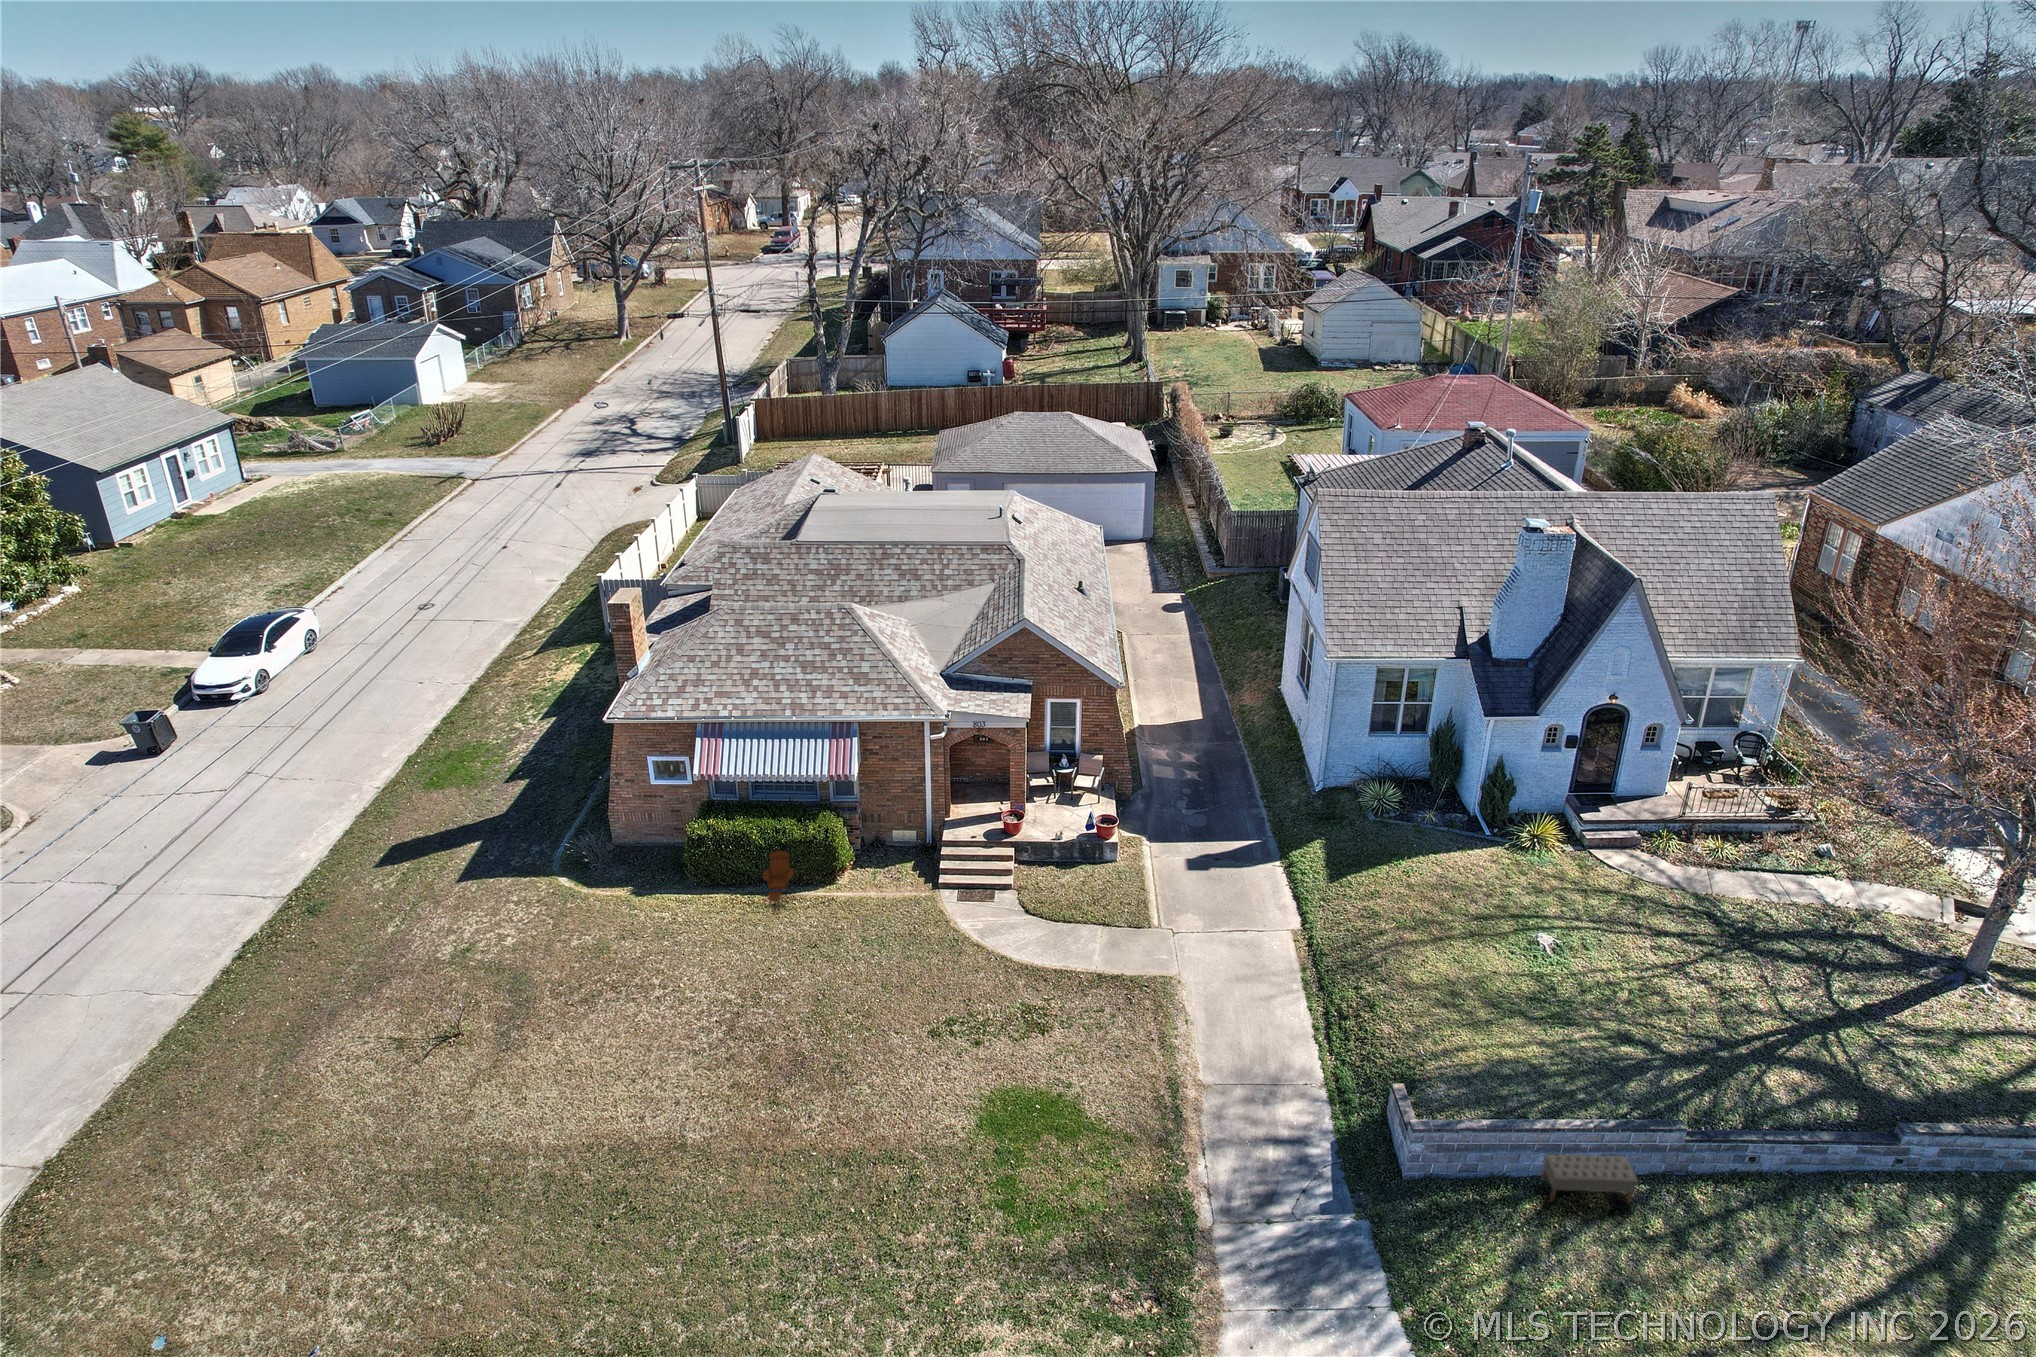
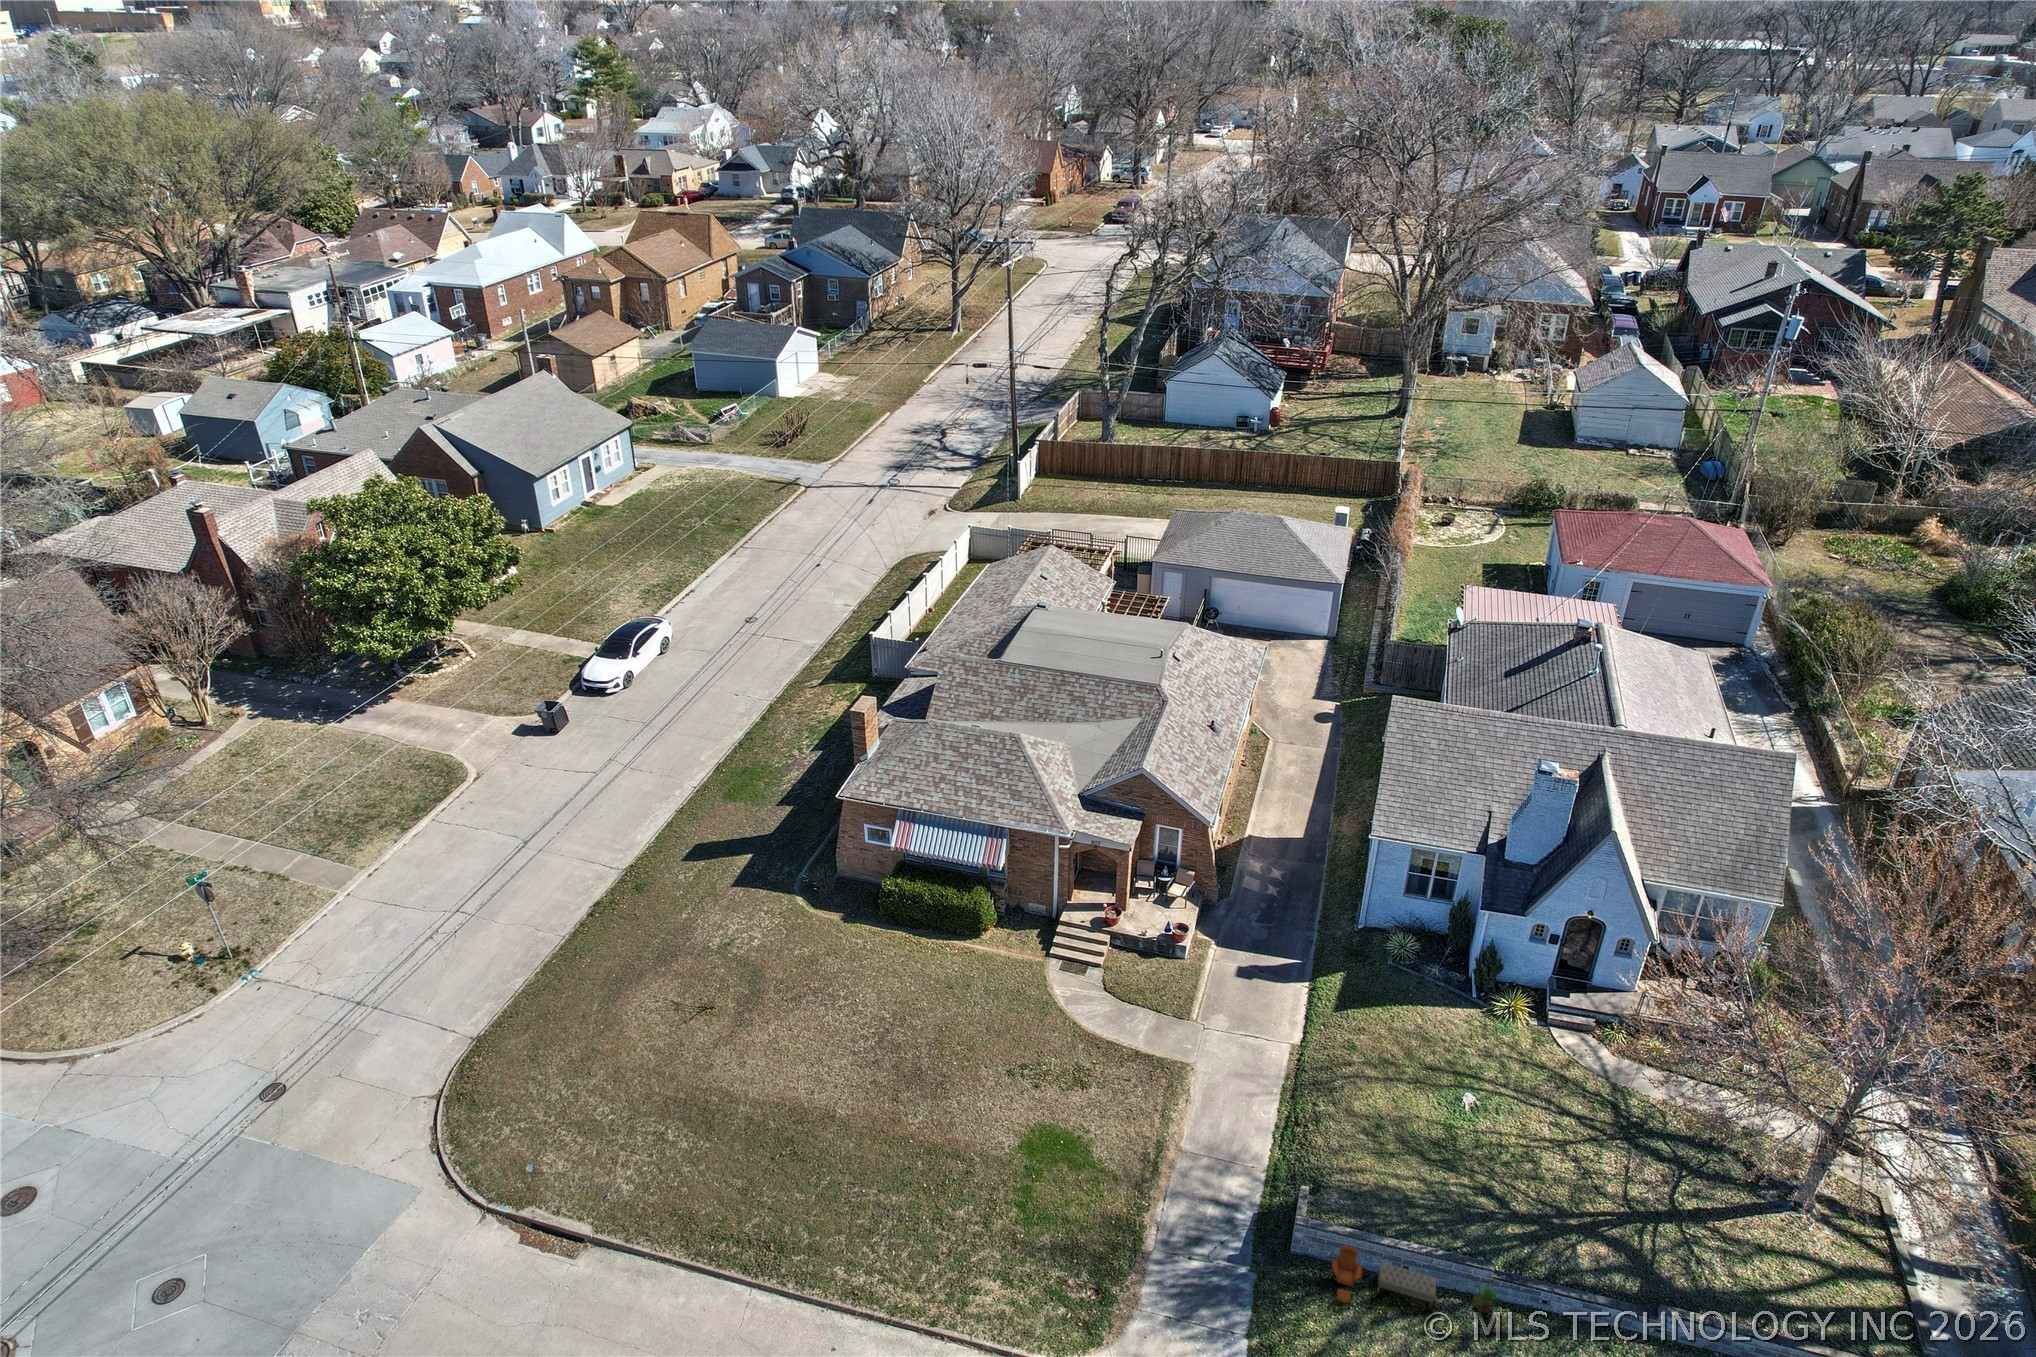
lounge chair: present [763,851,794,906] -> present [1332,1246,1362,1303]
potted tree: none [1679,1145,1725,1191] -> present [1473,1285,1498,1312]

